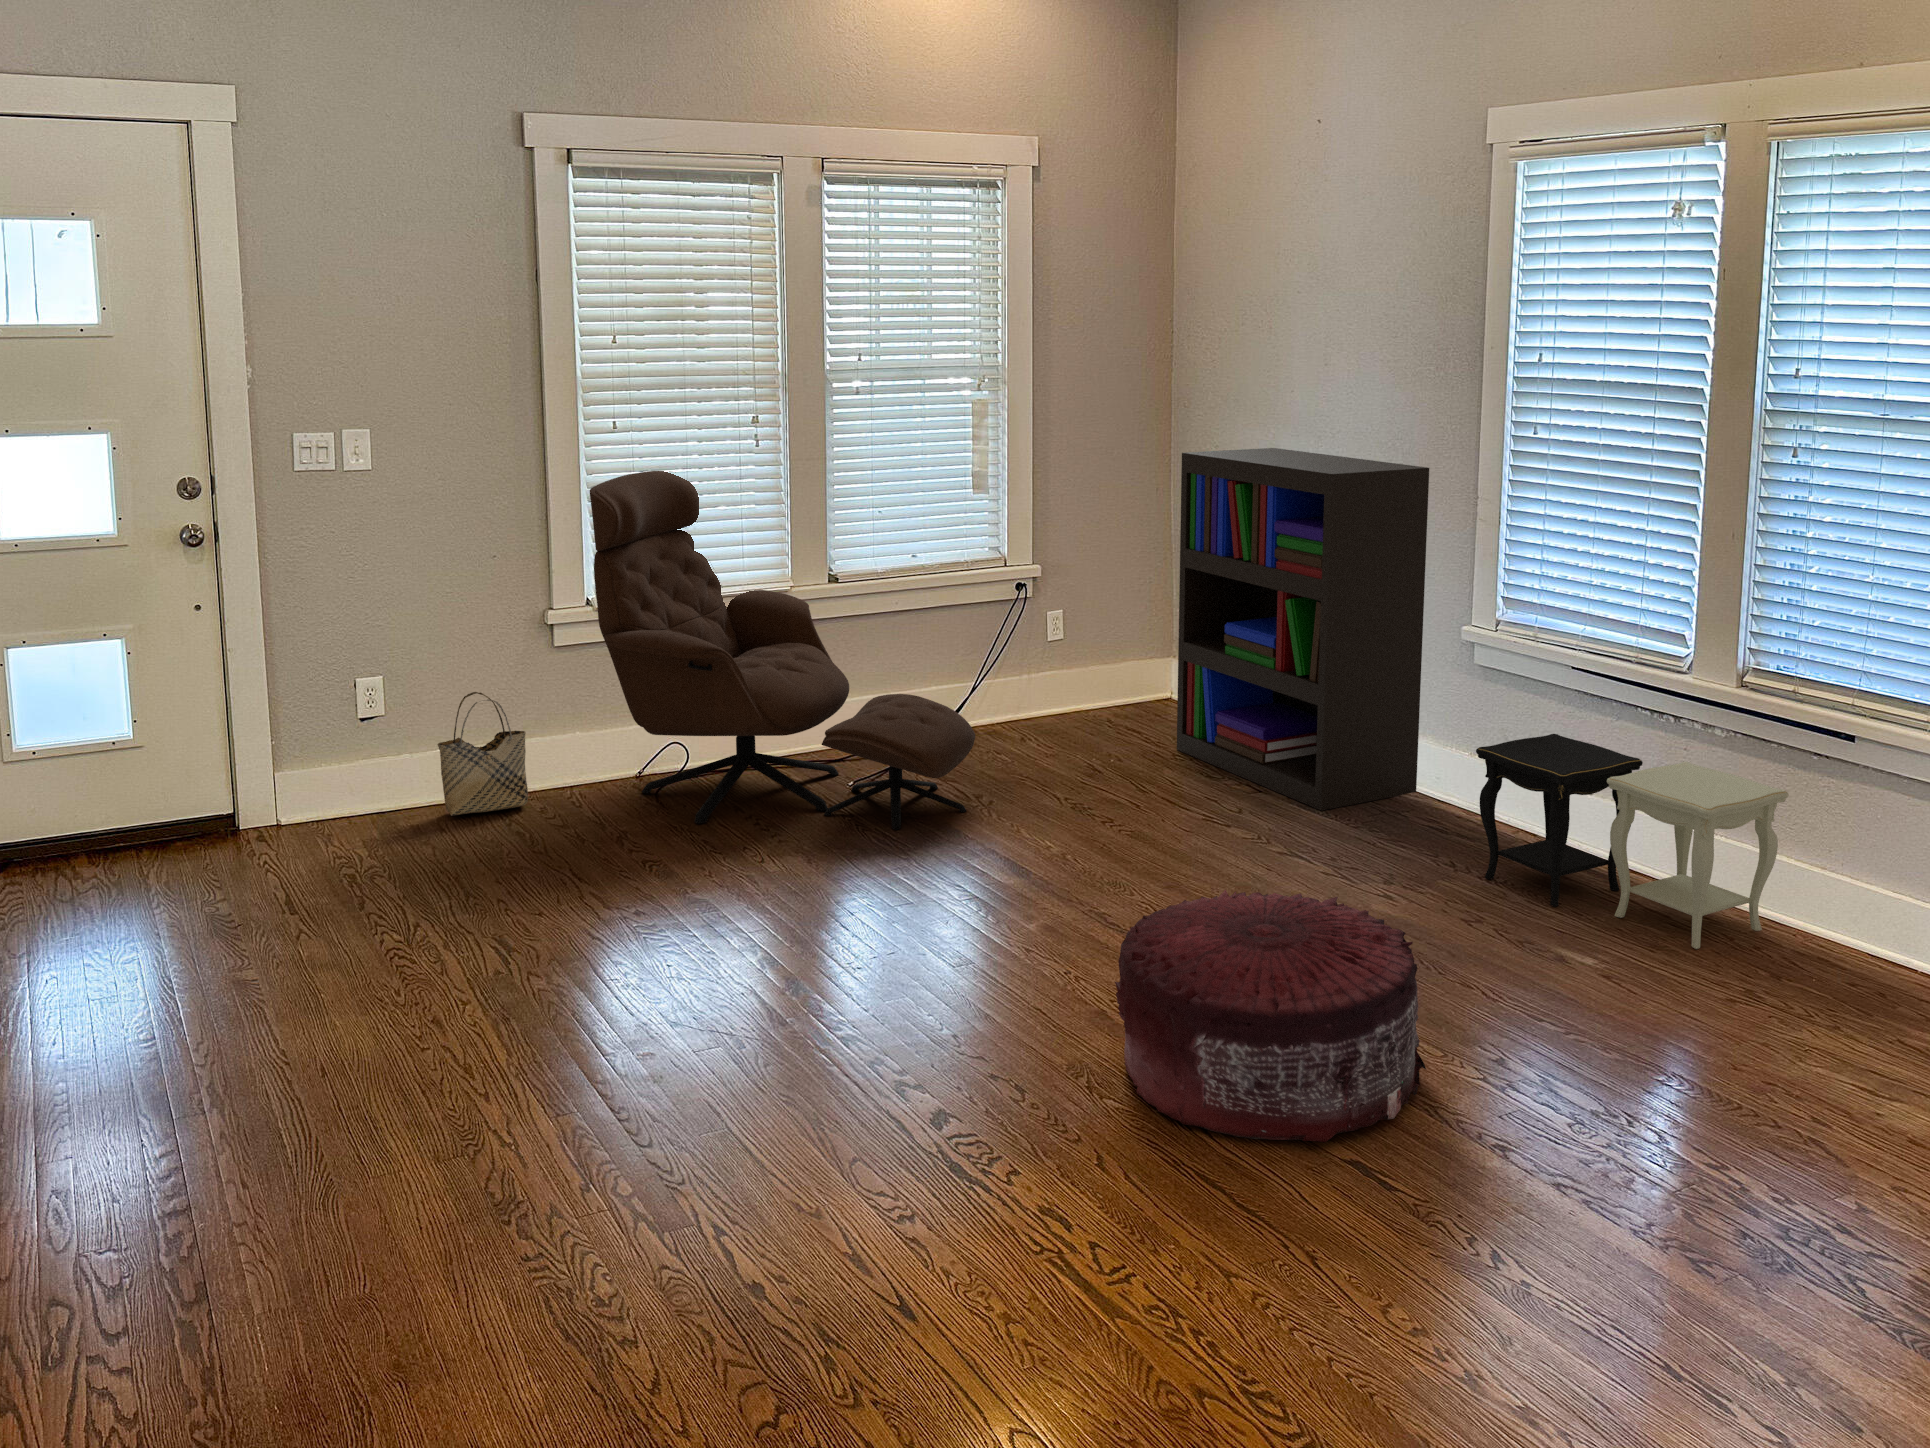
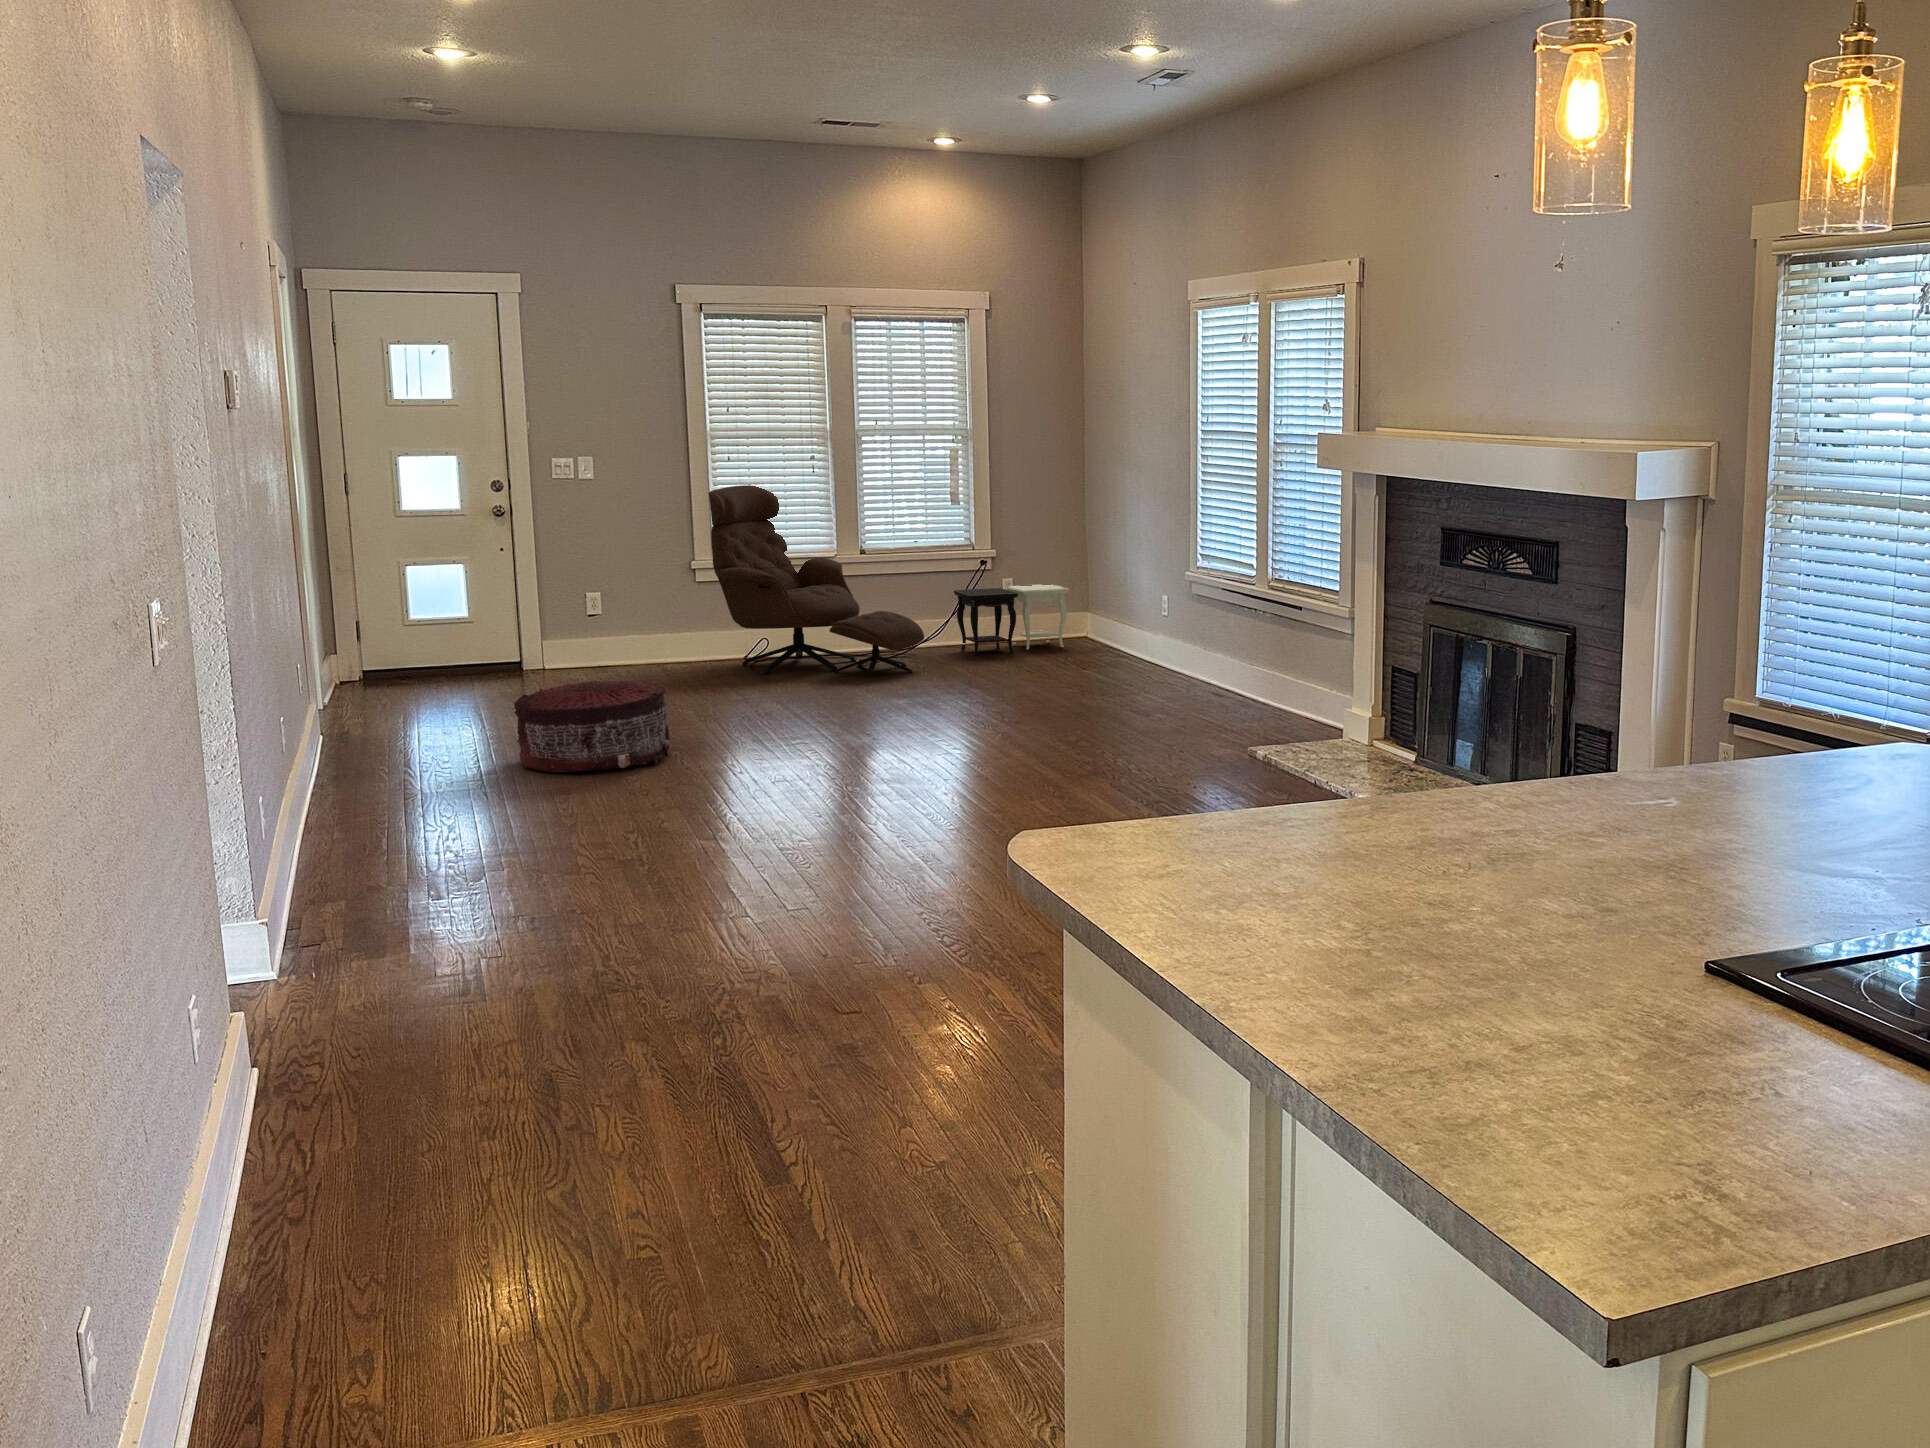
bookshelf: present [1177,448,1429,810] -> none [1058,478,1173,675]
woven basket: present [437,692,528,816] -> none [628,604,678,669]
side table: present [1476,734,1789,949] -> present [954,585,1069,655]
pouf: present [1115,890,1426,1142] -> present [514,680,670,772]

